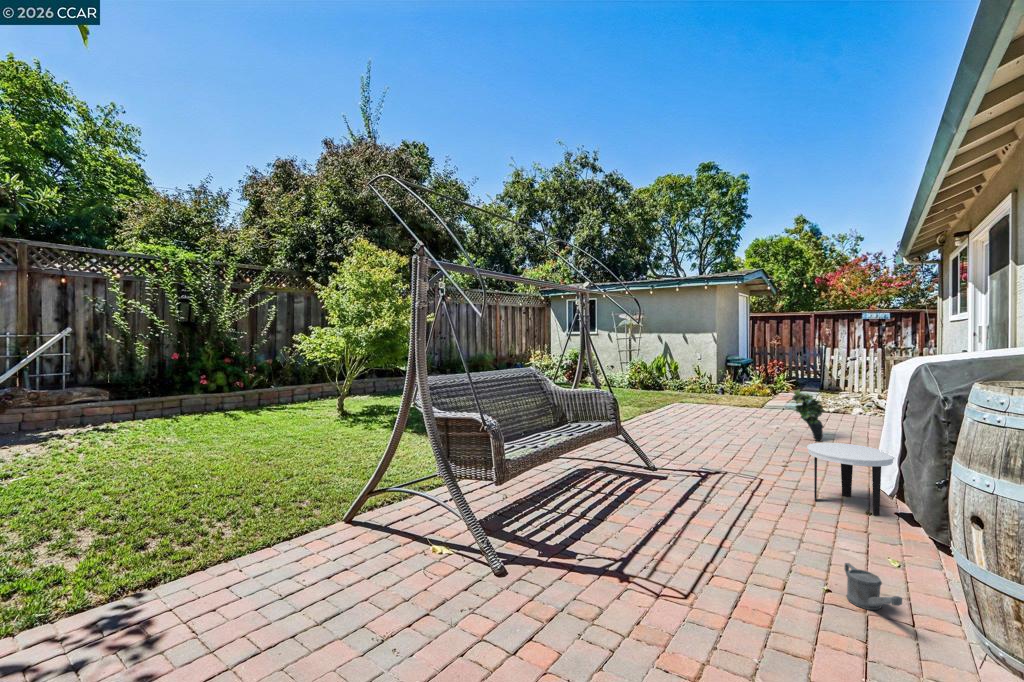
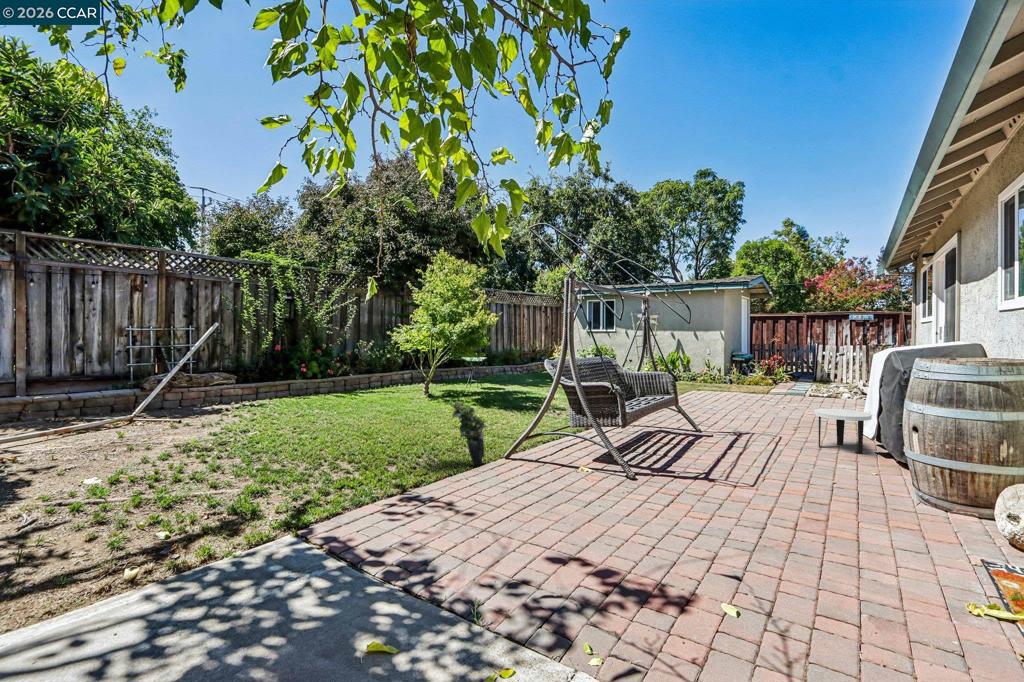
potted plant: present [792,390,825,441] -> present [449,401,487,465]
watering can: present [845,563,902,610] -> none [842,468,874,490]

